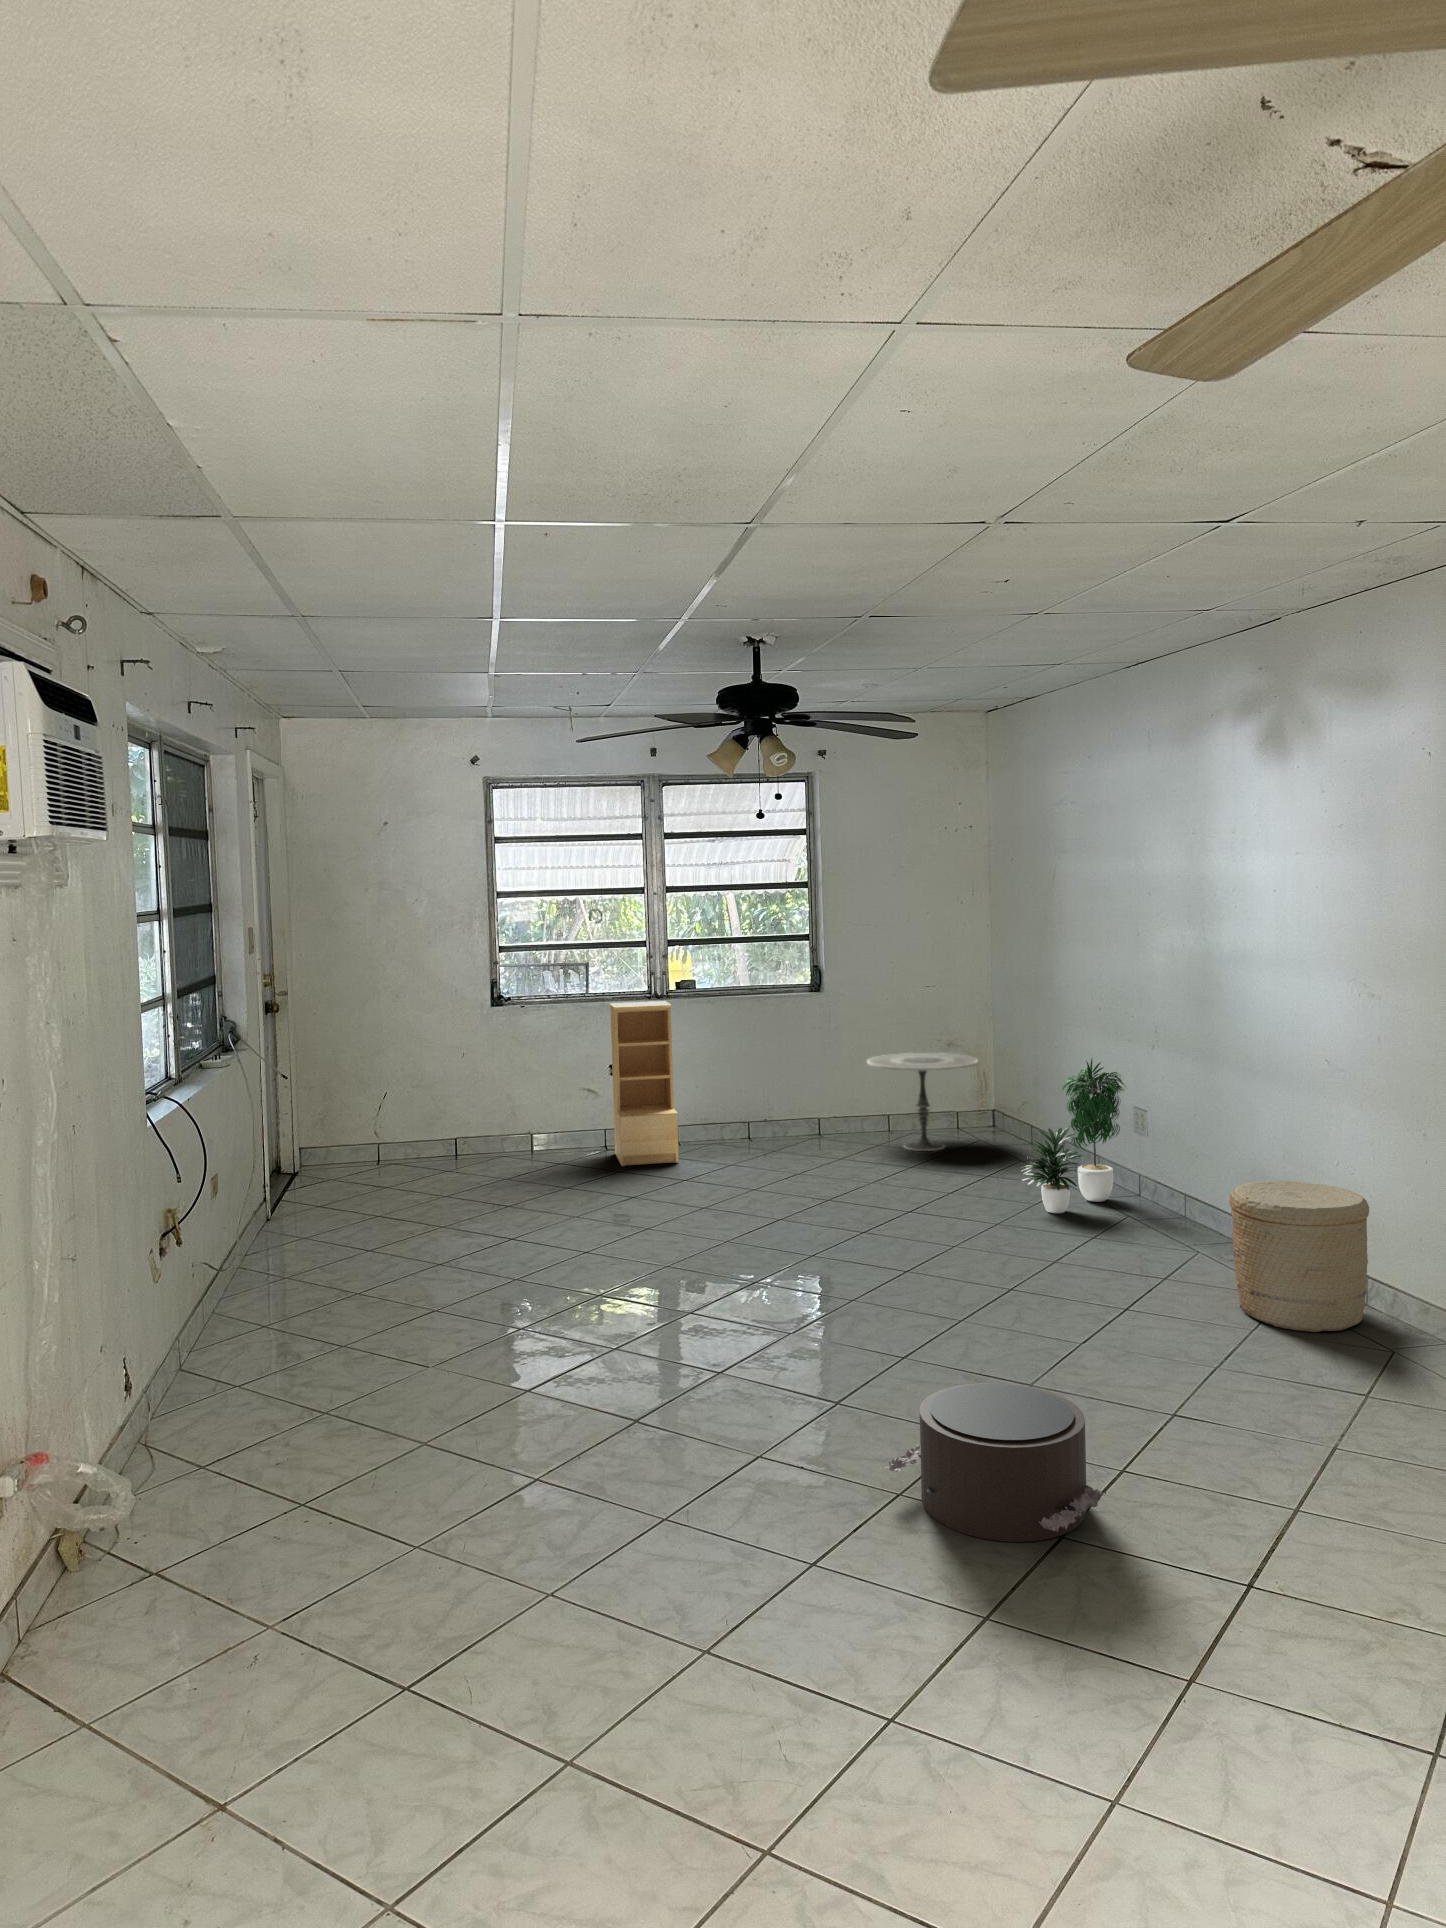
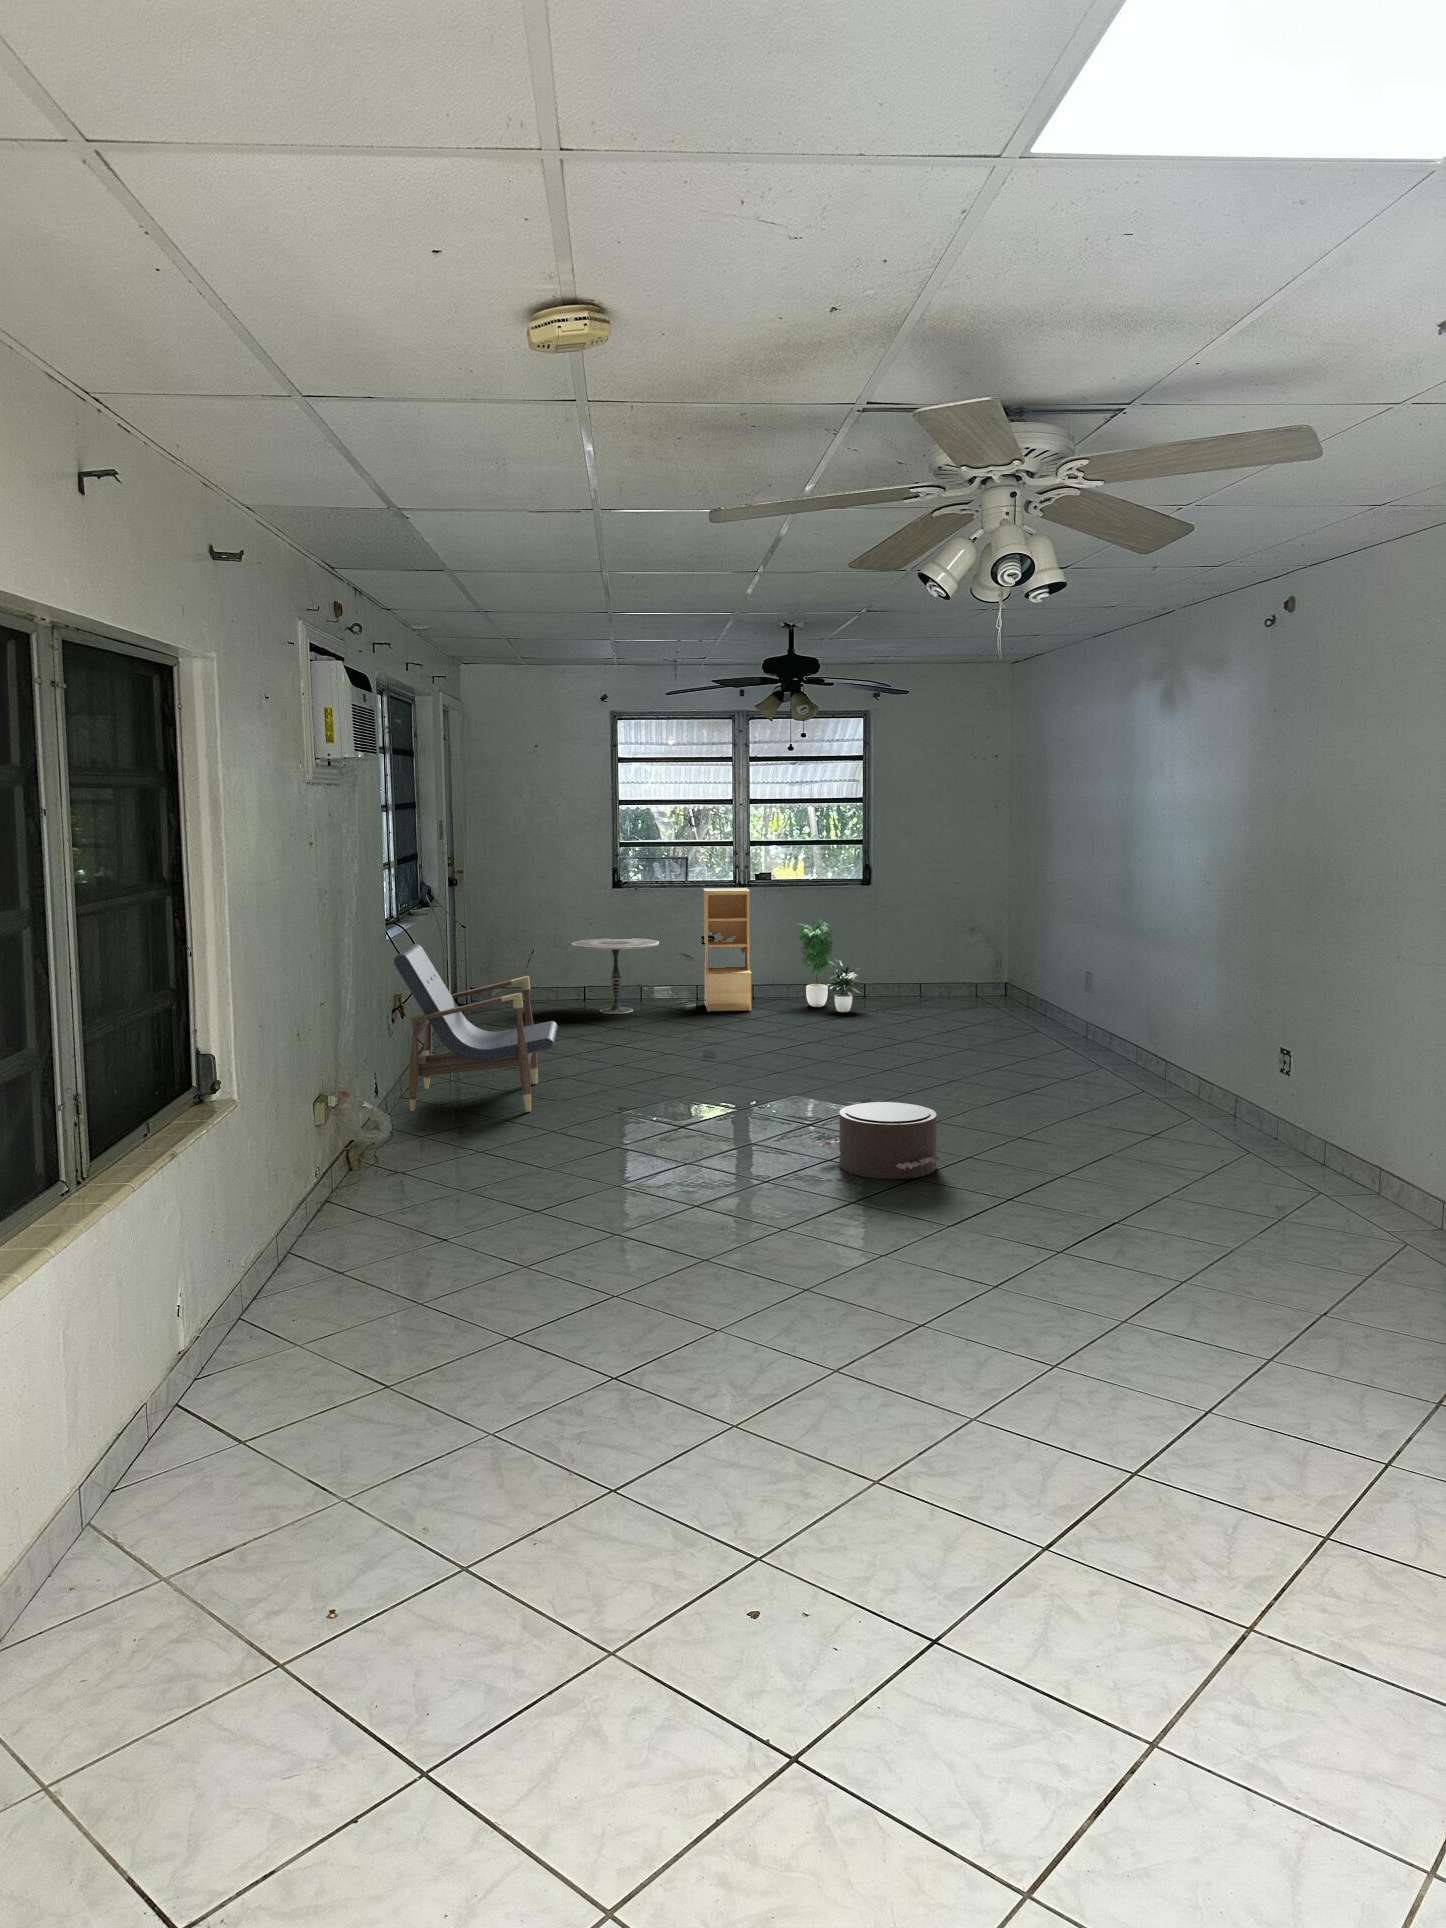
side table: present [867,1053,978,1151] -> present [572,938,659,1014]
potted plant: present [1020,1059,1125,1213] -> present [798,921,858,1012]
lounge chair: none [162,1124,428,1404] -> present [394,944,557,1112]
woven basket: present [1229,1180,1369,1332] -> none [1105,1012,1198,1110]

